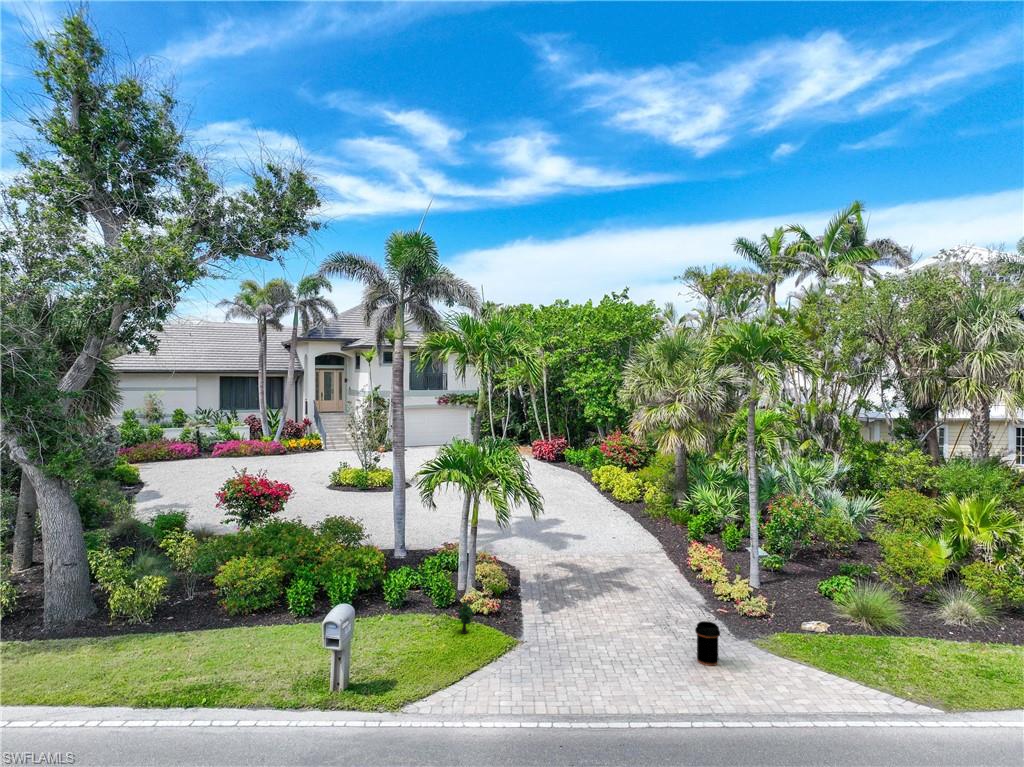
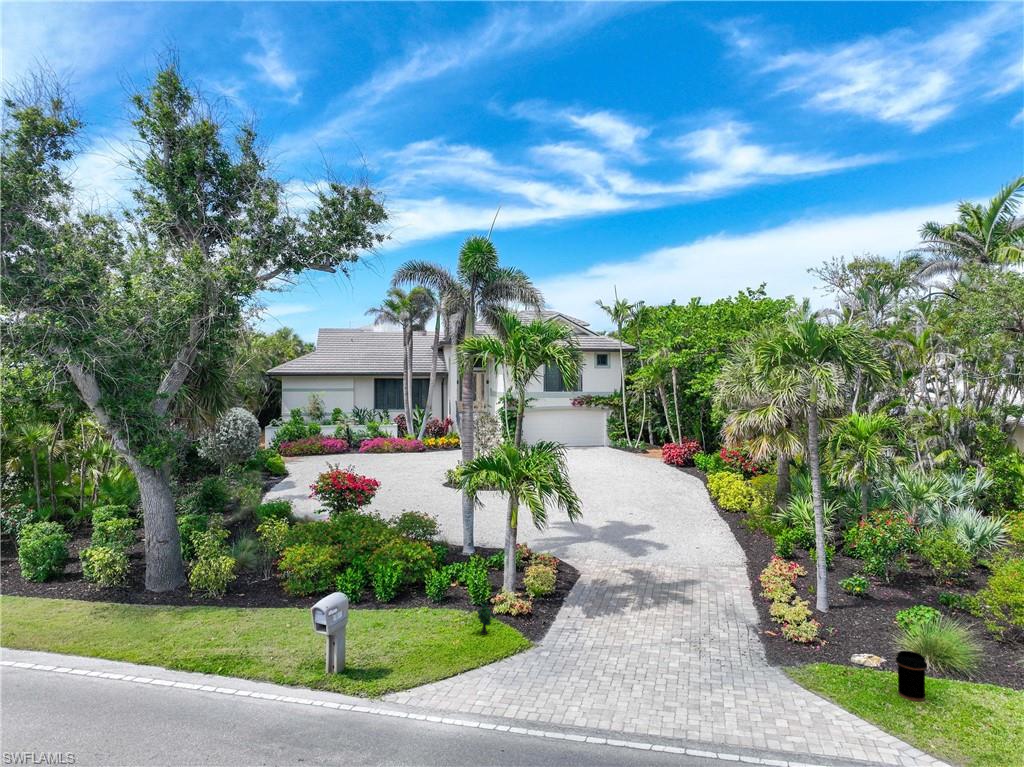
trash can: present [695,621,720,666] -> present [896,651,927,701]

